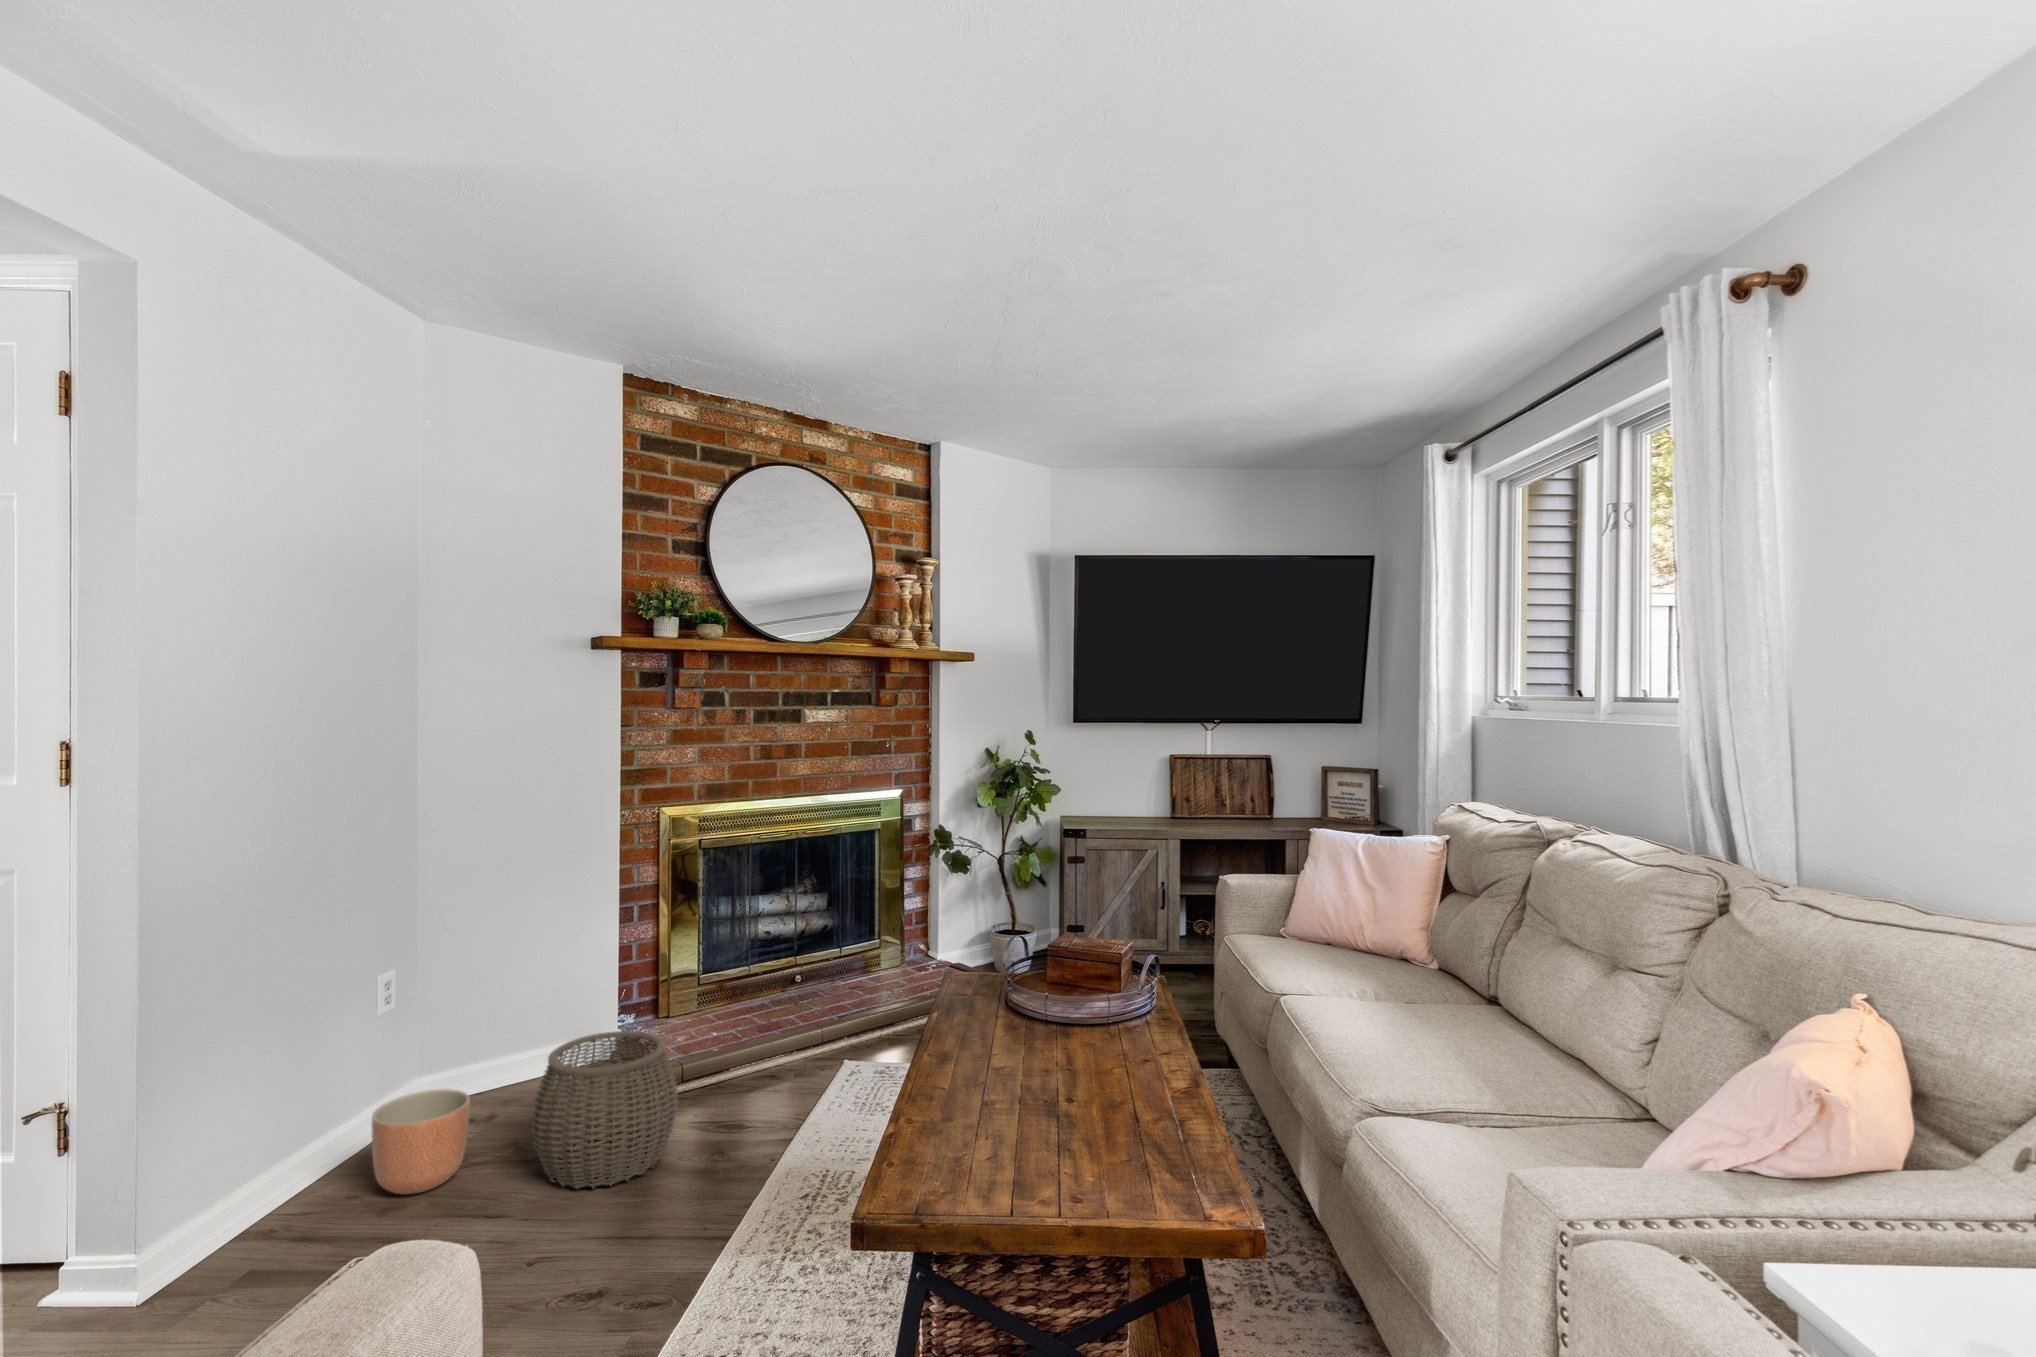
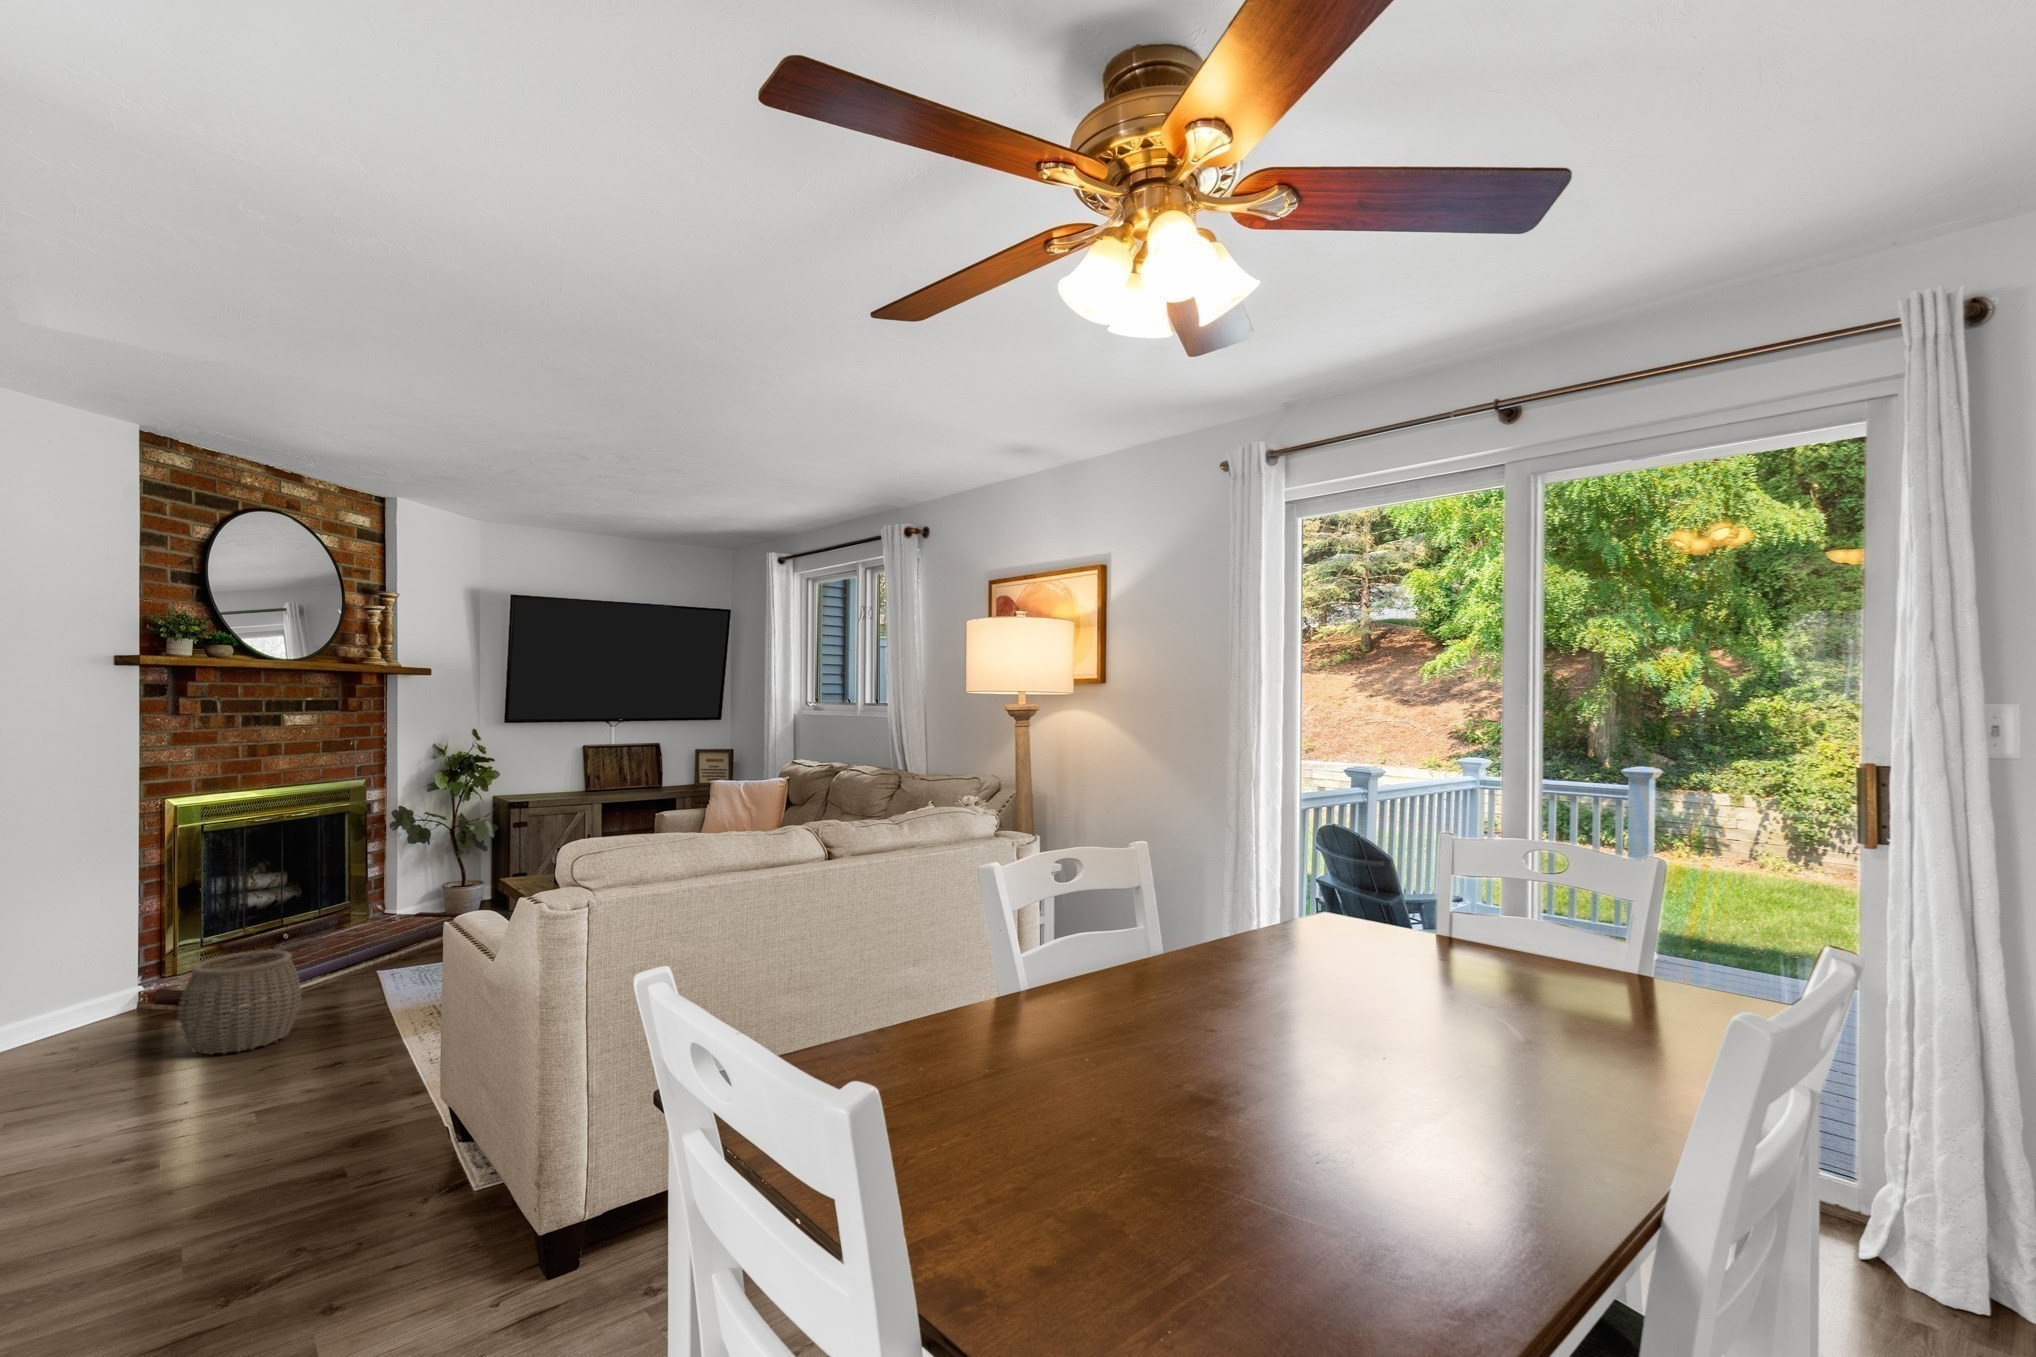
planter: present [372,1089,470,1194] -> none [35,1012,124,1087]

